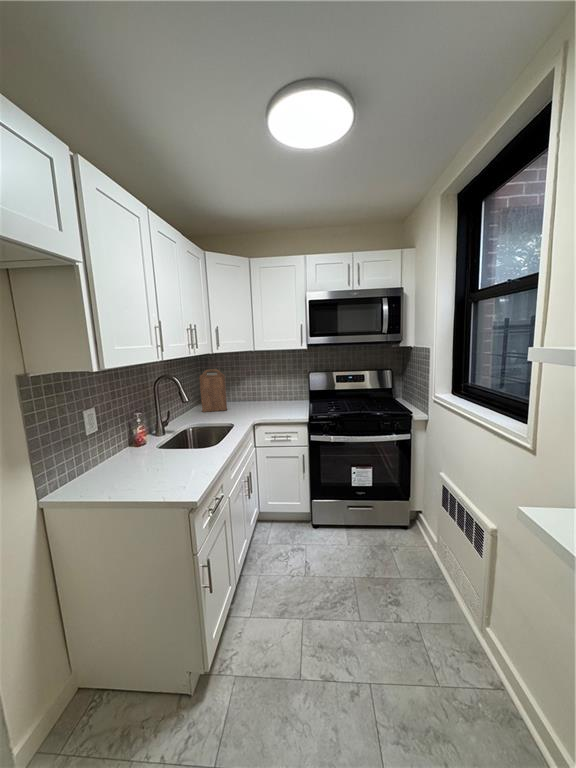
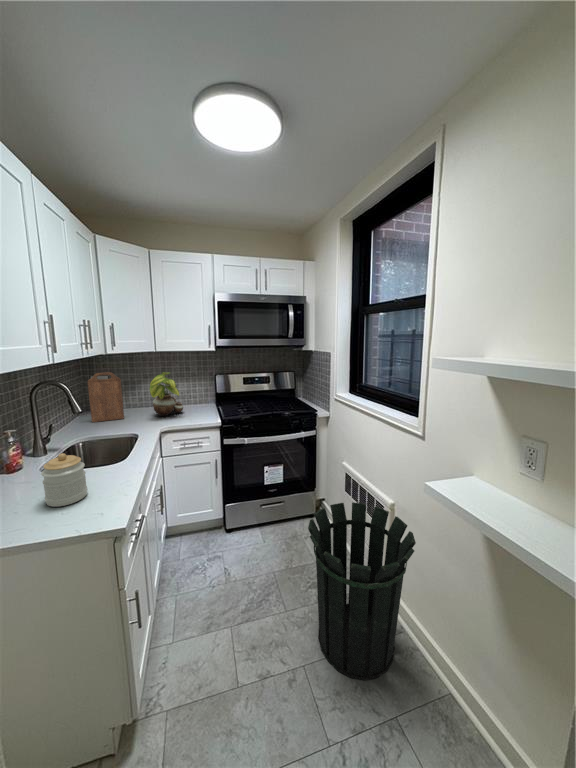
potted plant: none [245,369,277,410] -> present [150,372,183,416]
jar: none [148,434,181,476] -> present [41,453,87,507]
waste bin: none [379,518,515,729] -> present [308,502,416,680]

